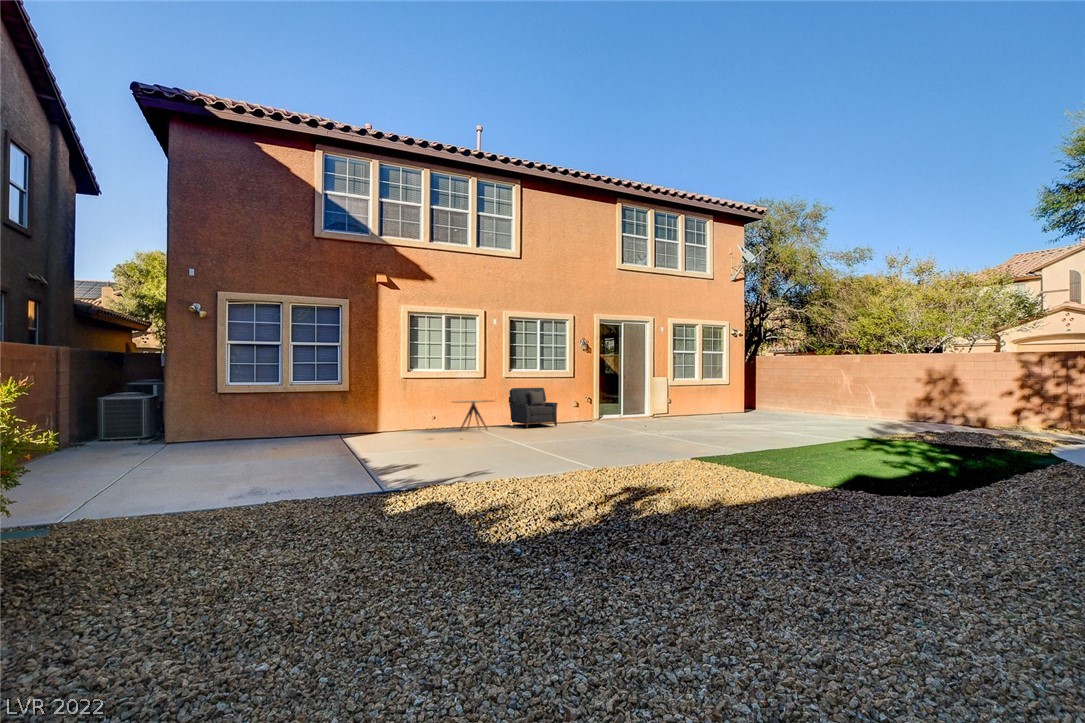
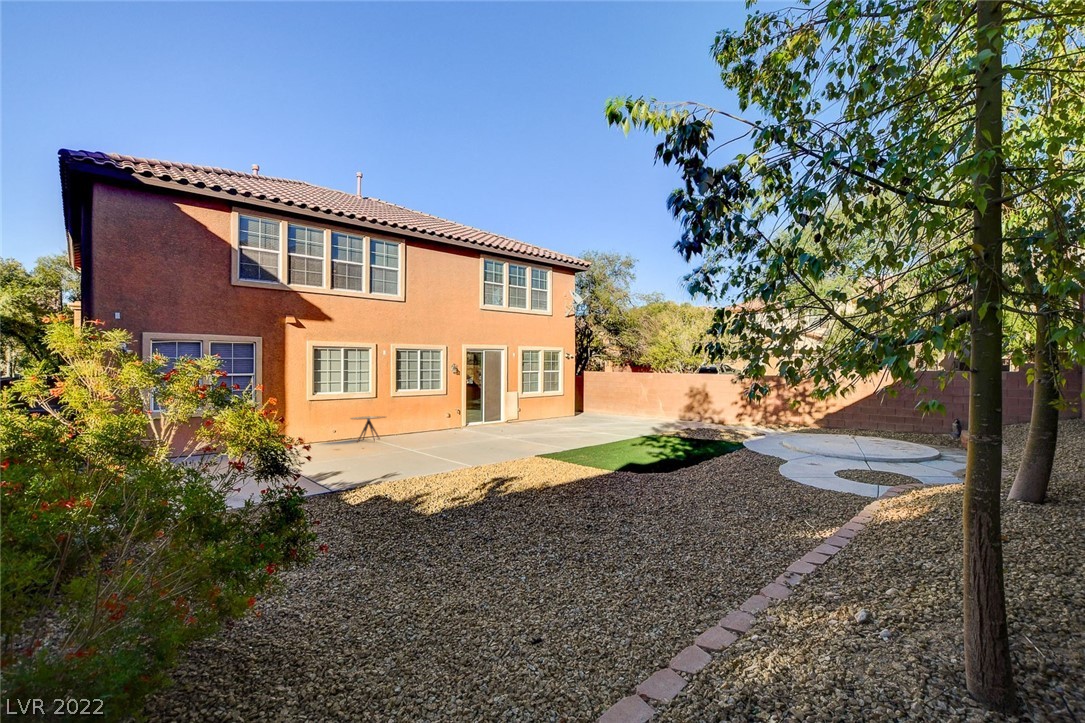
armchair: present [509,388,558,428] -> none [396,404,436,437]

